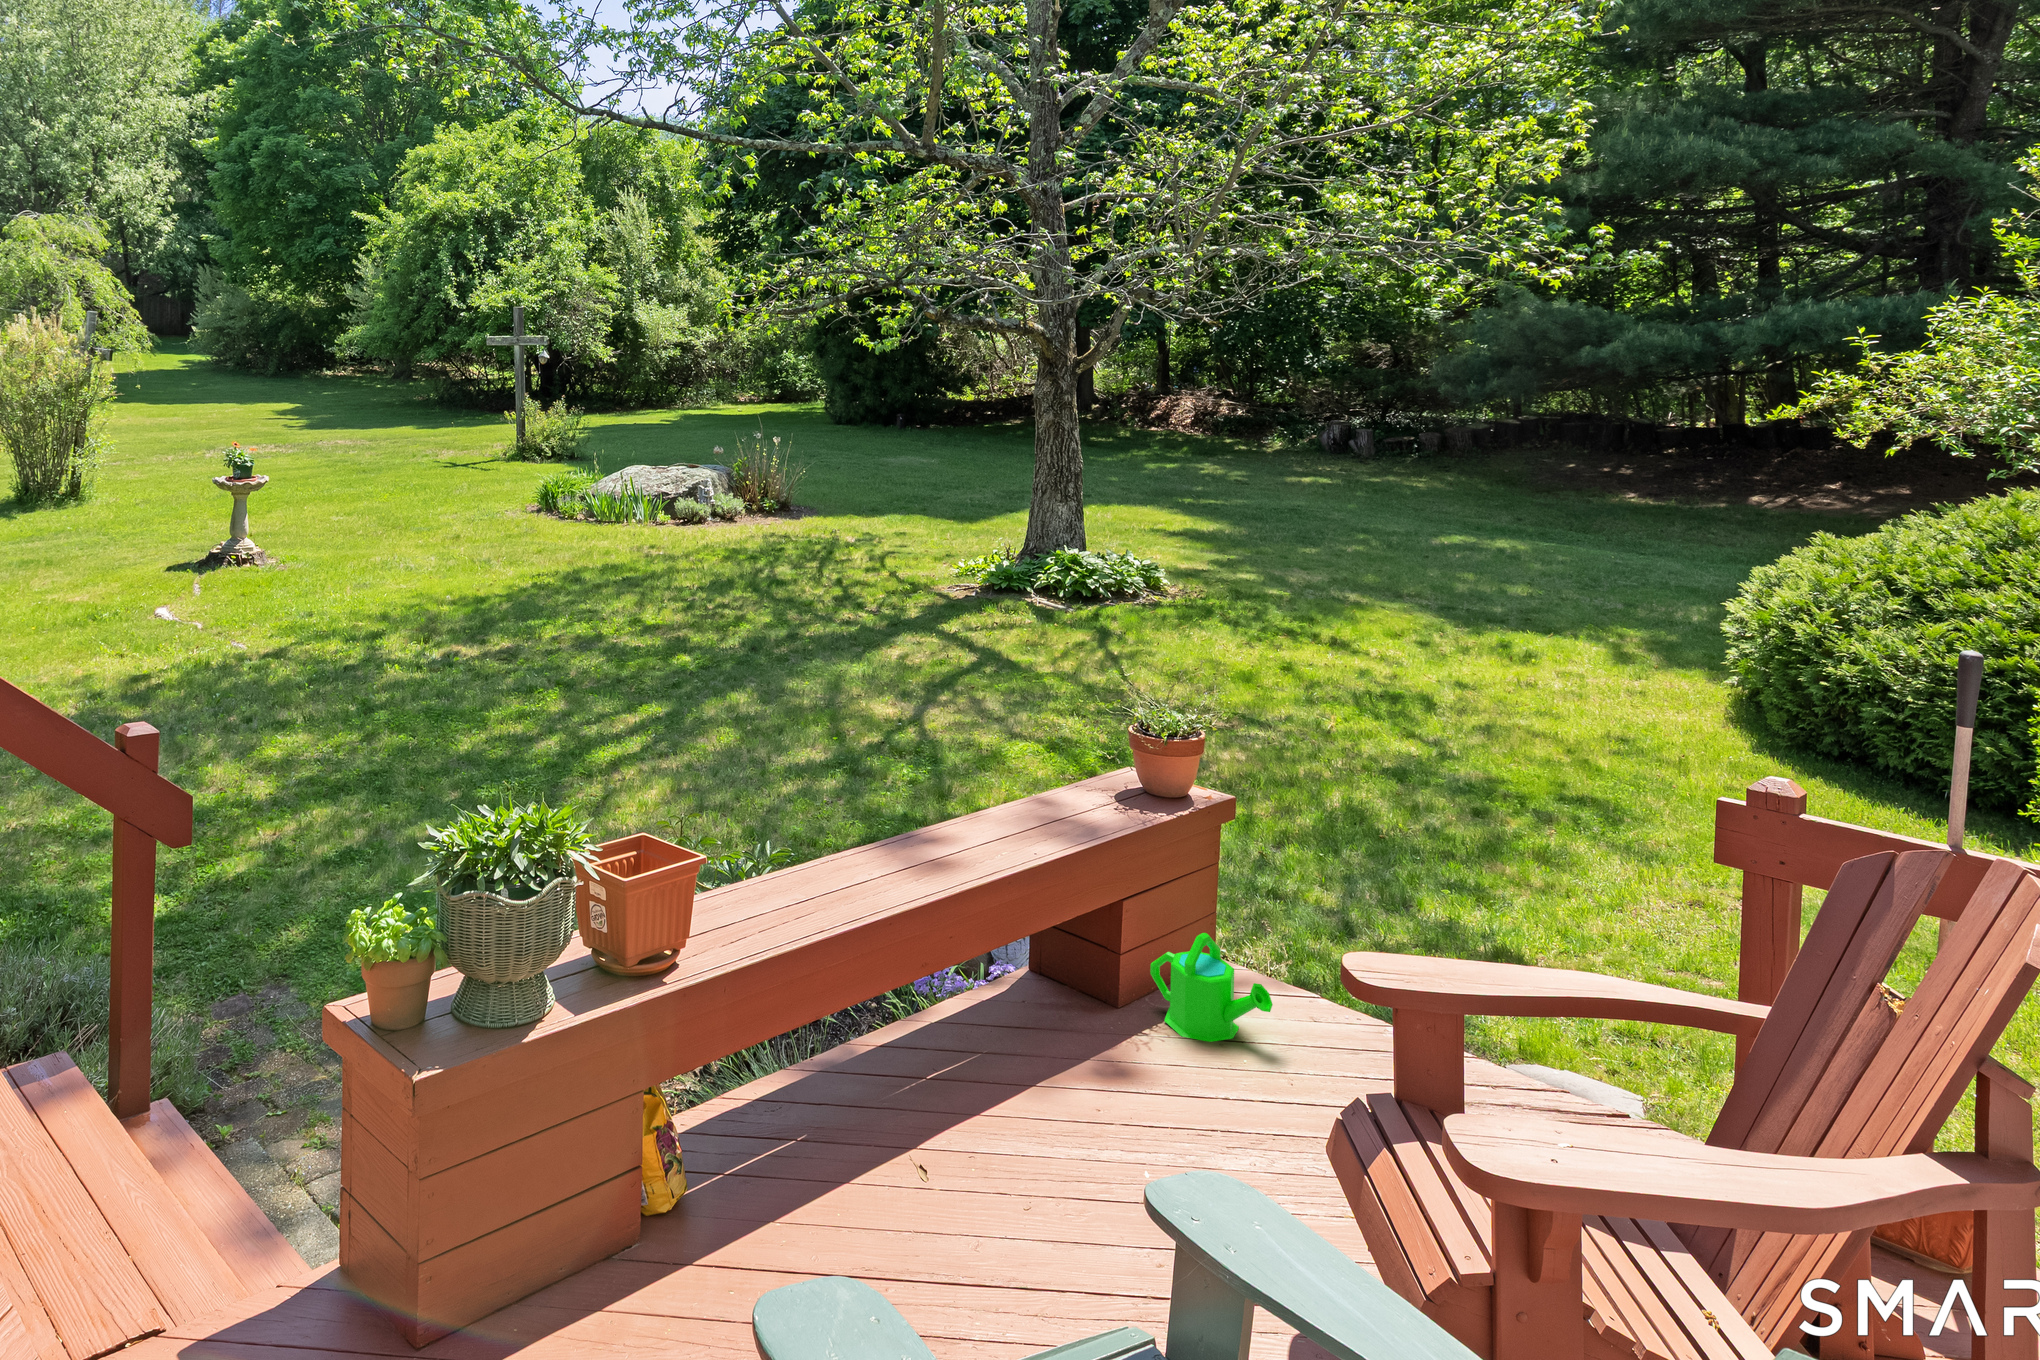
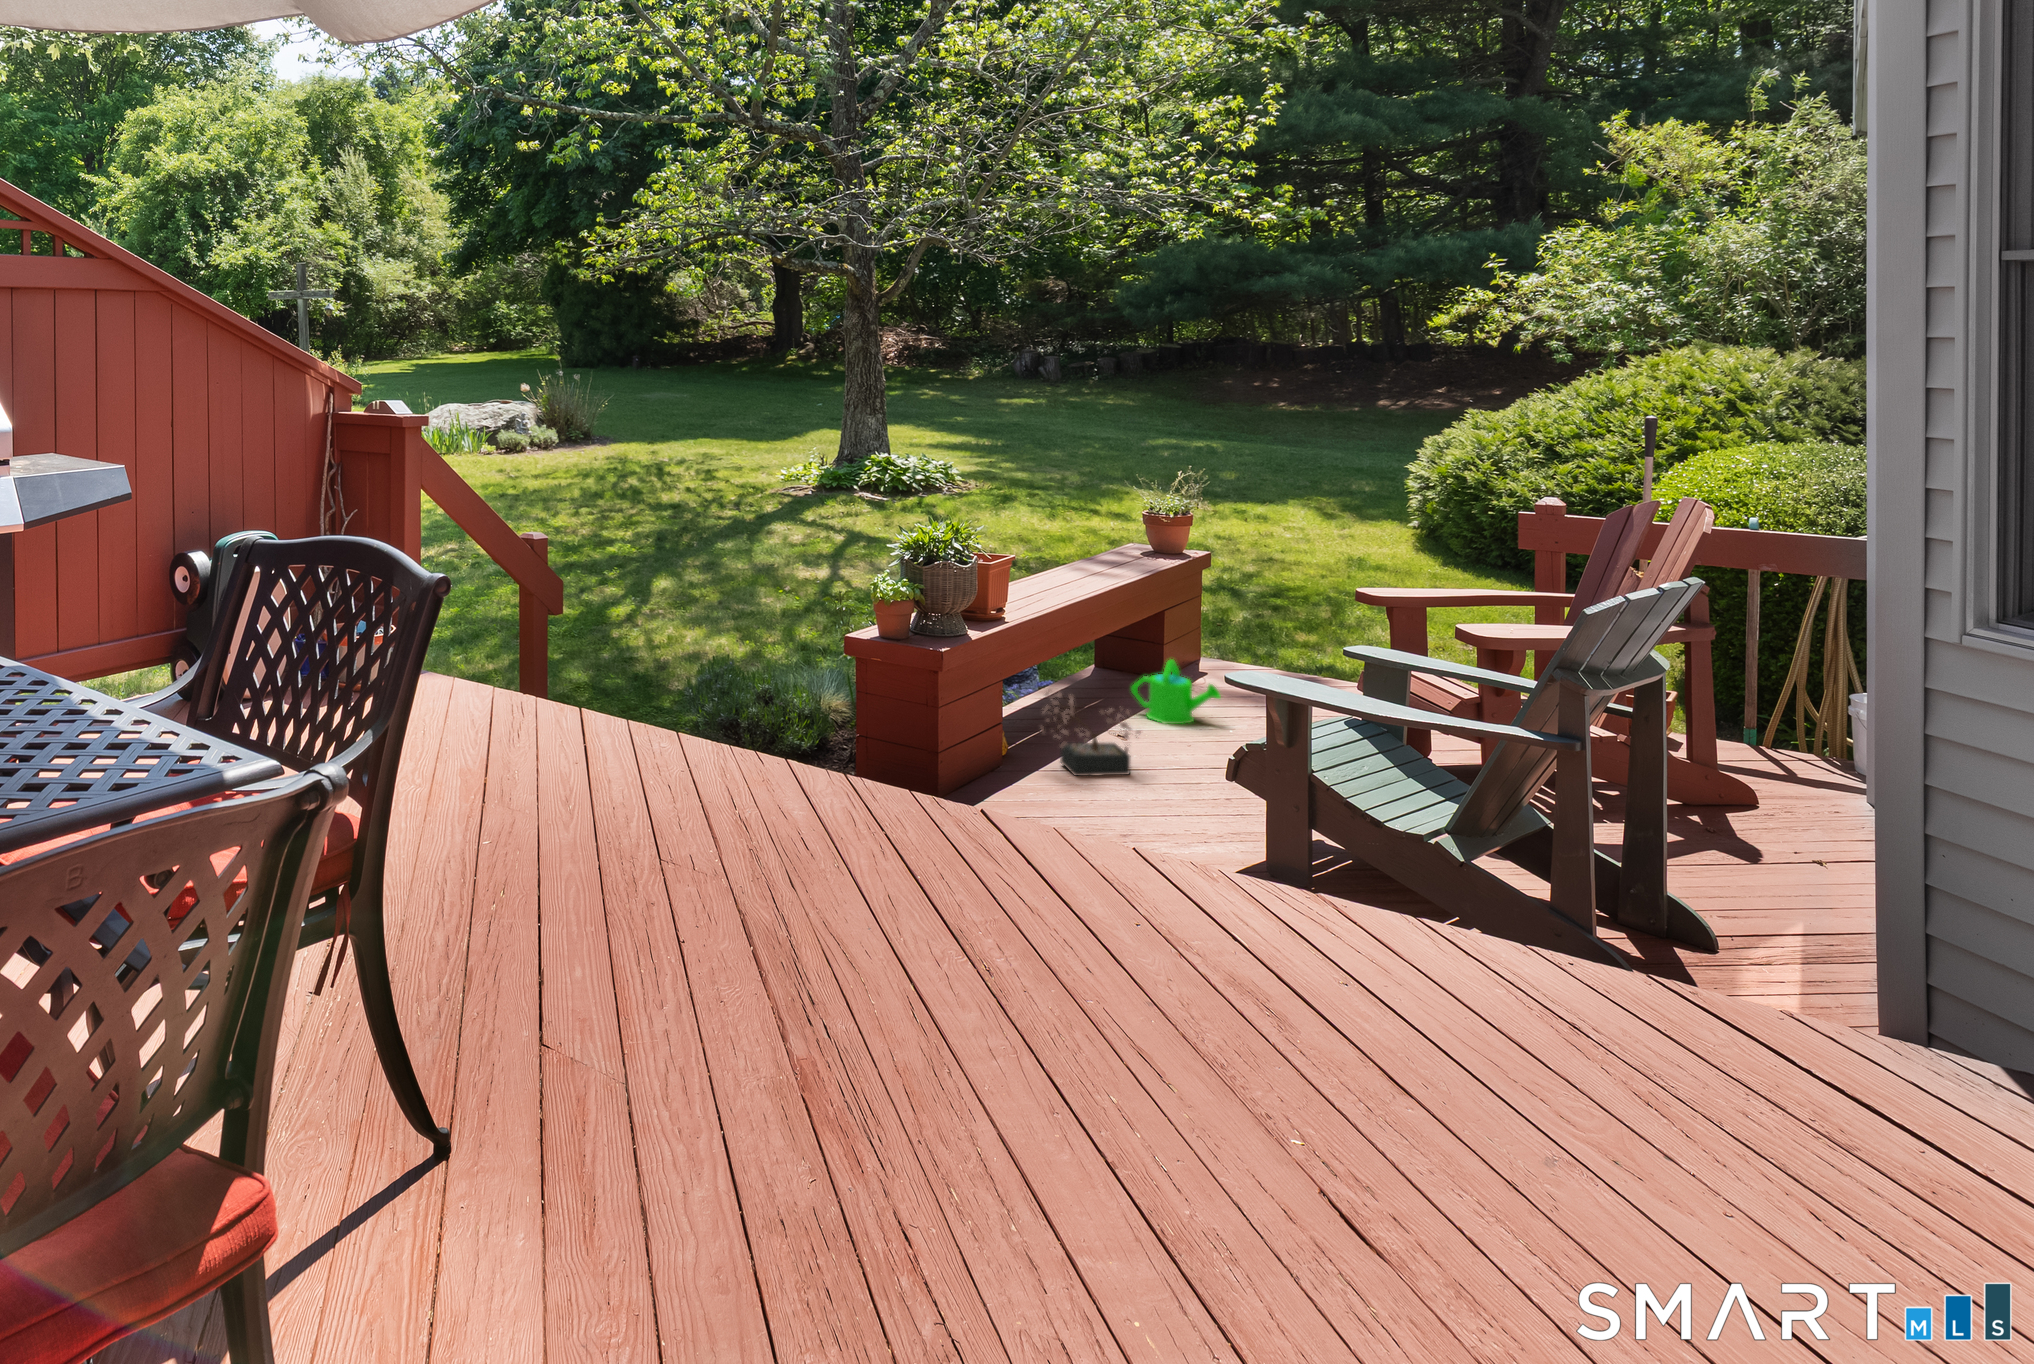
decorative plant: none [911,998,1070,1170] -> present [1041,692,1140,776]

